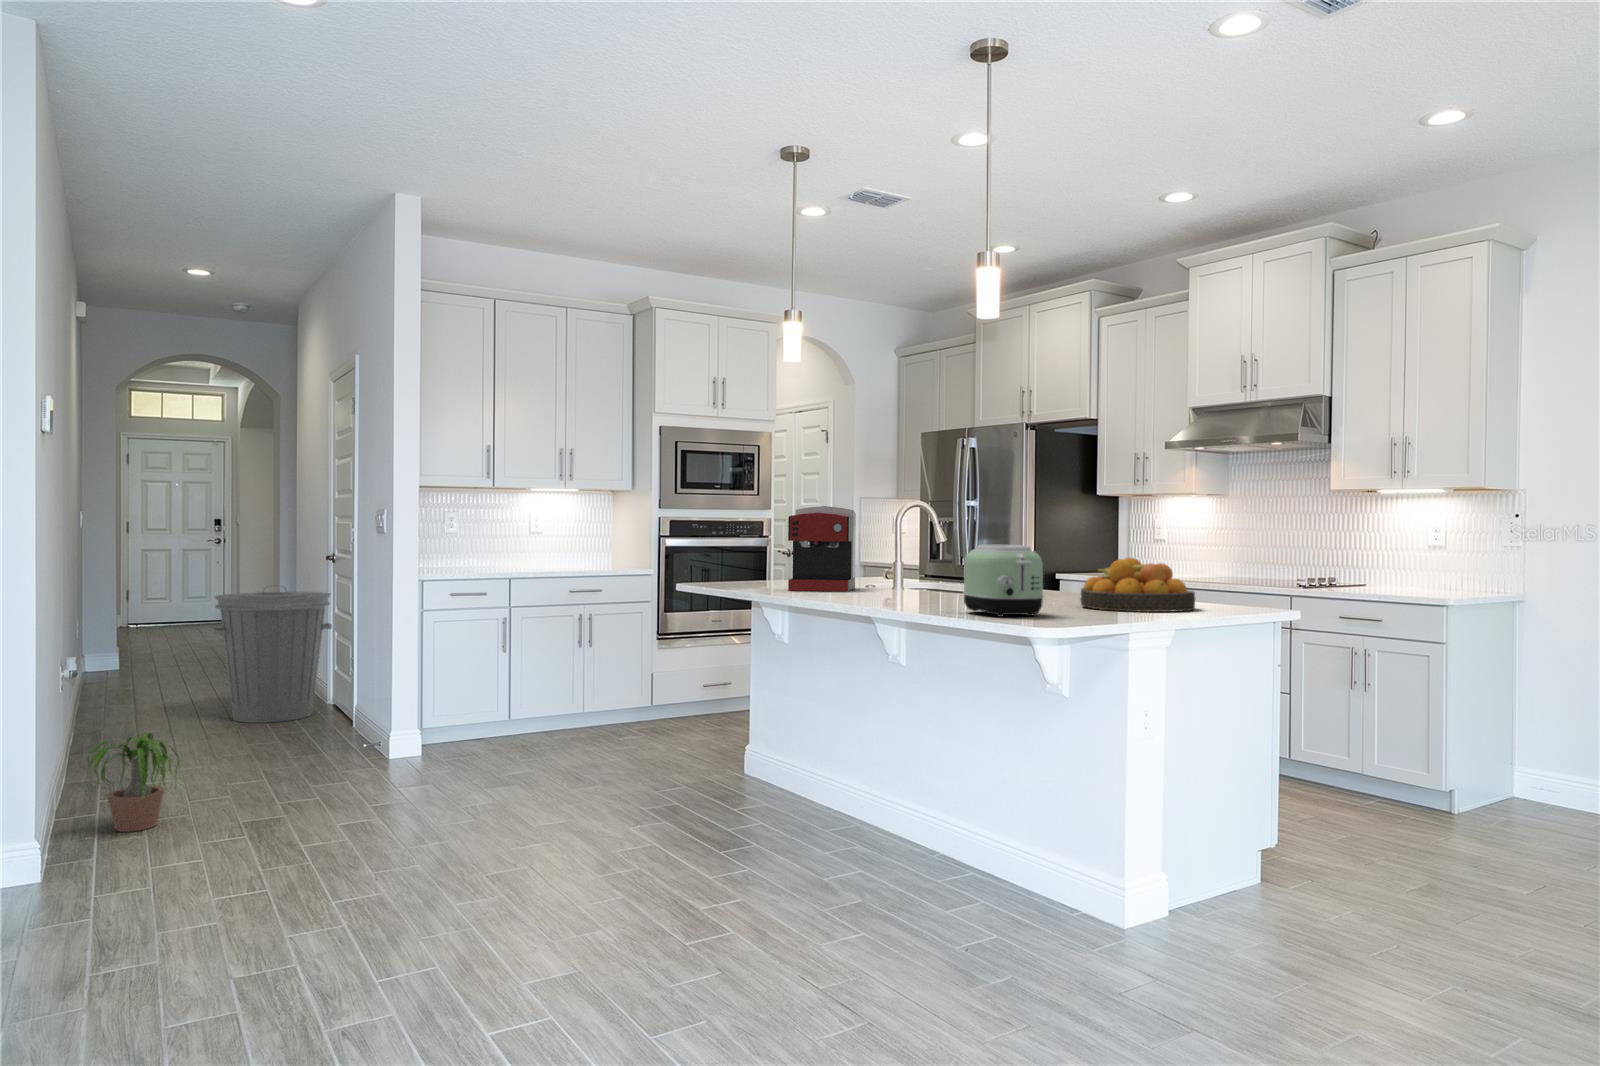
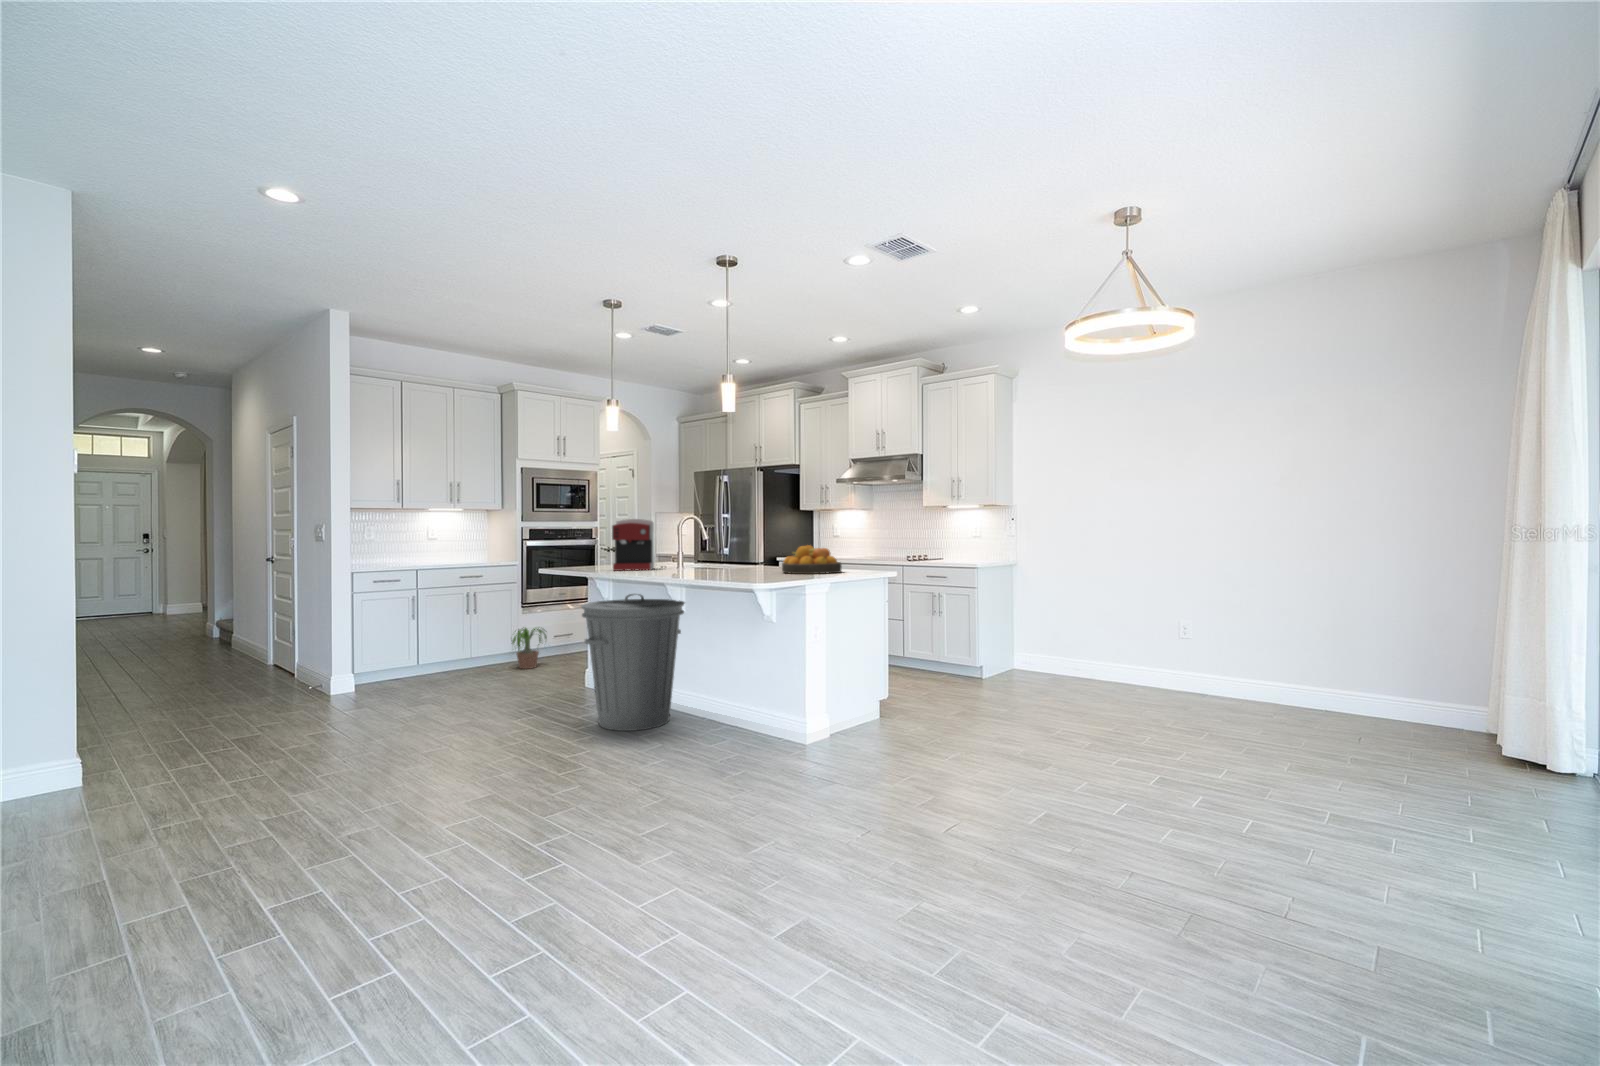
toaster: present [963,545,1044,617] -> none [716,539,760,578]
trash can: present [213,587,332,723] -> present [581,594,685,731]
potted plant: present [87,733,180,832] -> present [512,628,547,669]

